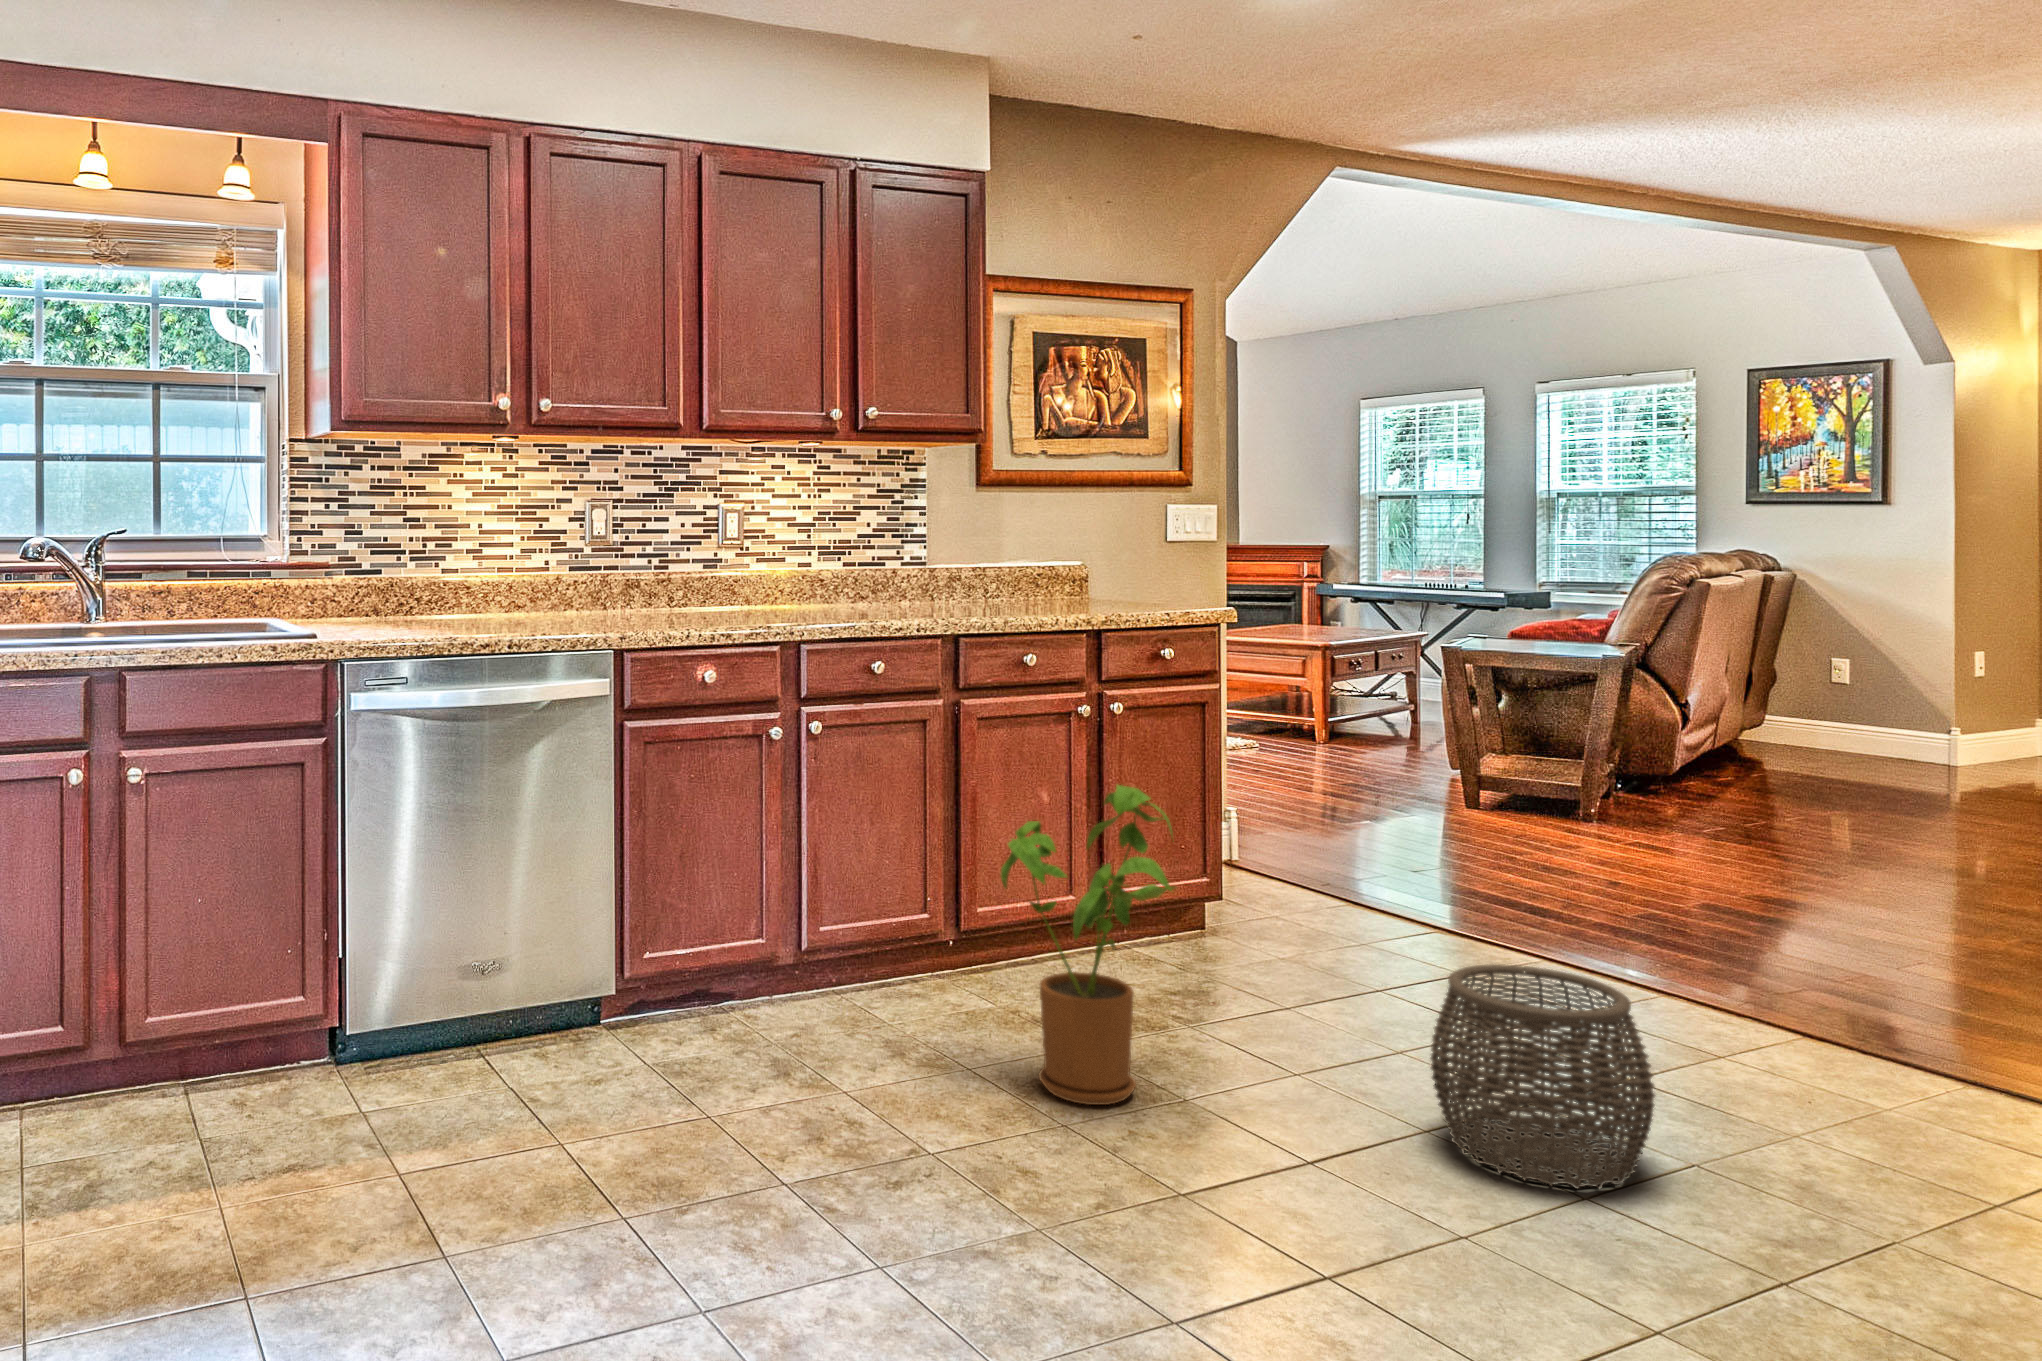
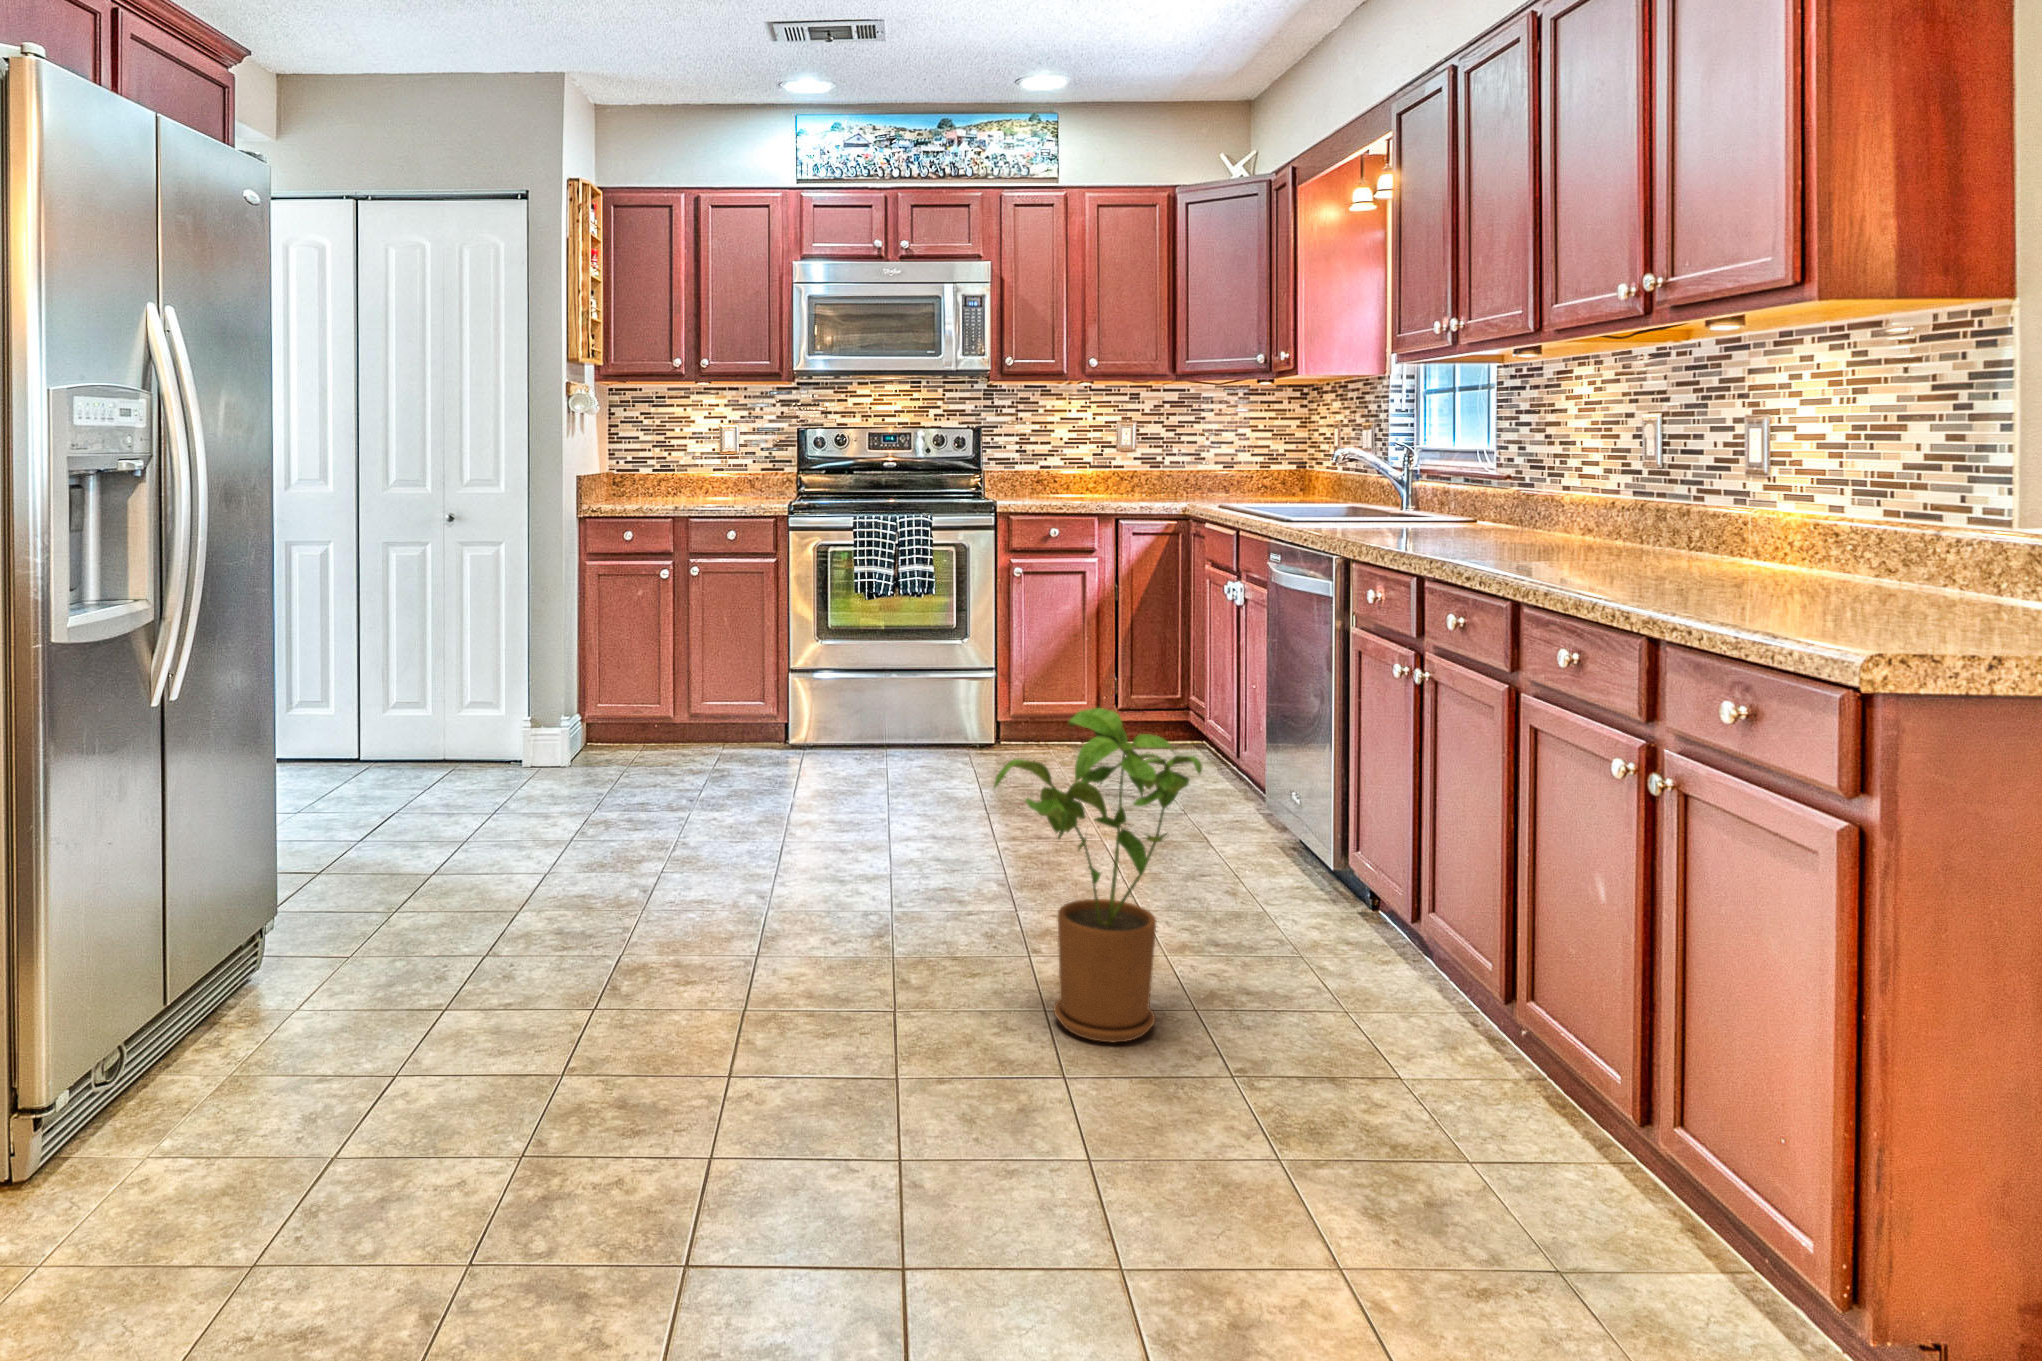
woven basket: present [1431,965,1655,1189] -> none [646,931,885,1215]

